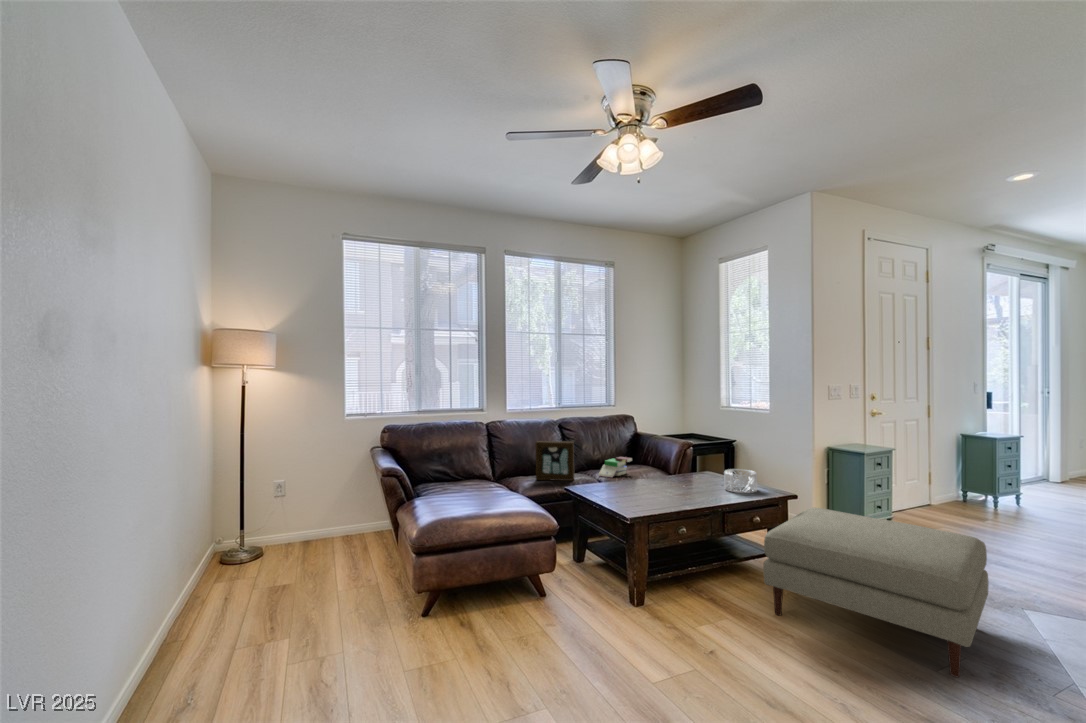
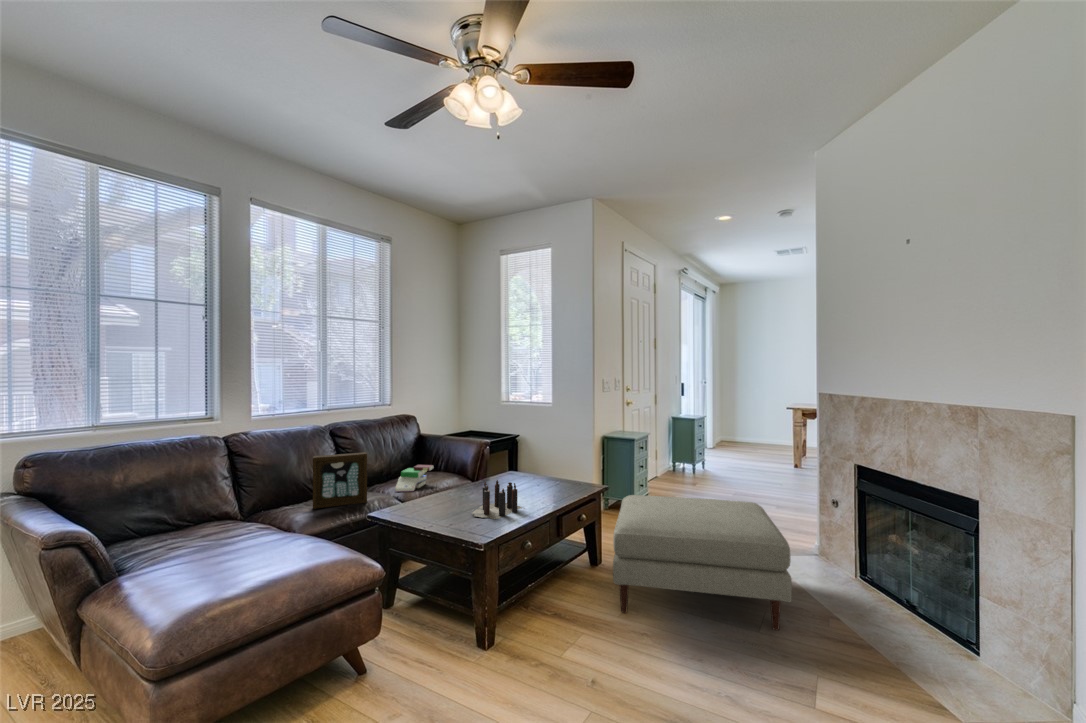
decorative bowl: present [724,469,757,493] -> none [546,465,578,491]
candle: none [639,473,698,506] -> present [472,480,522,519]

